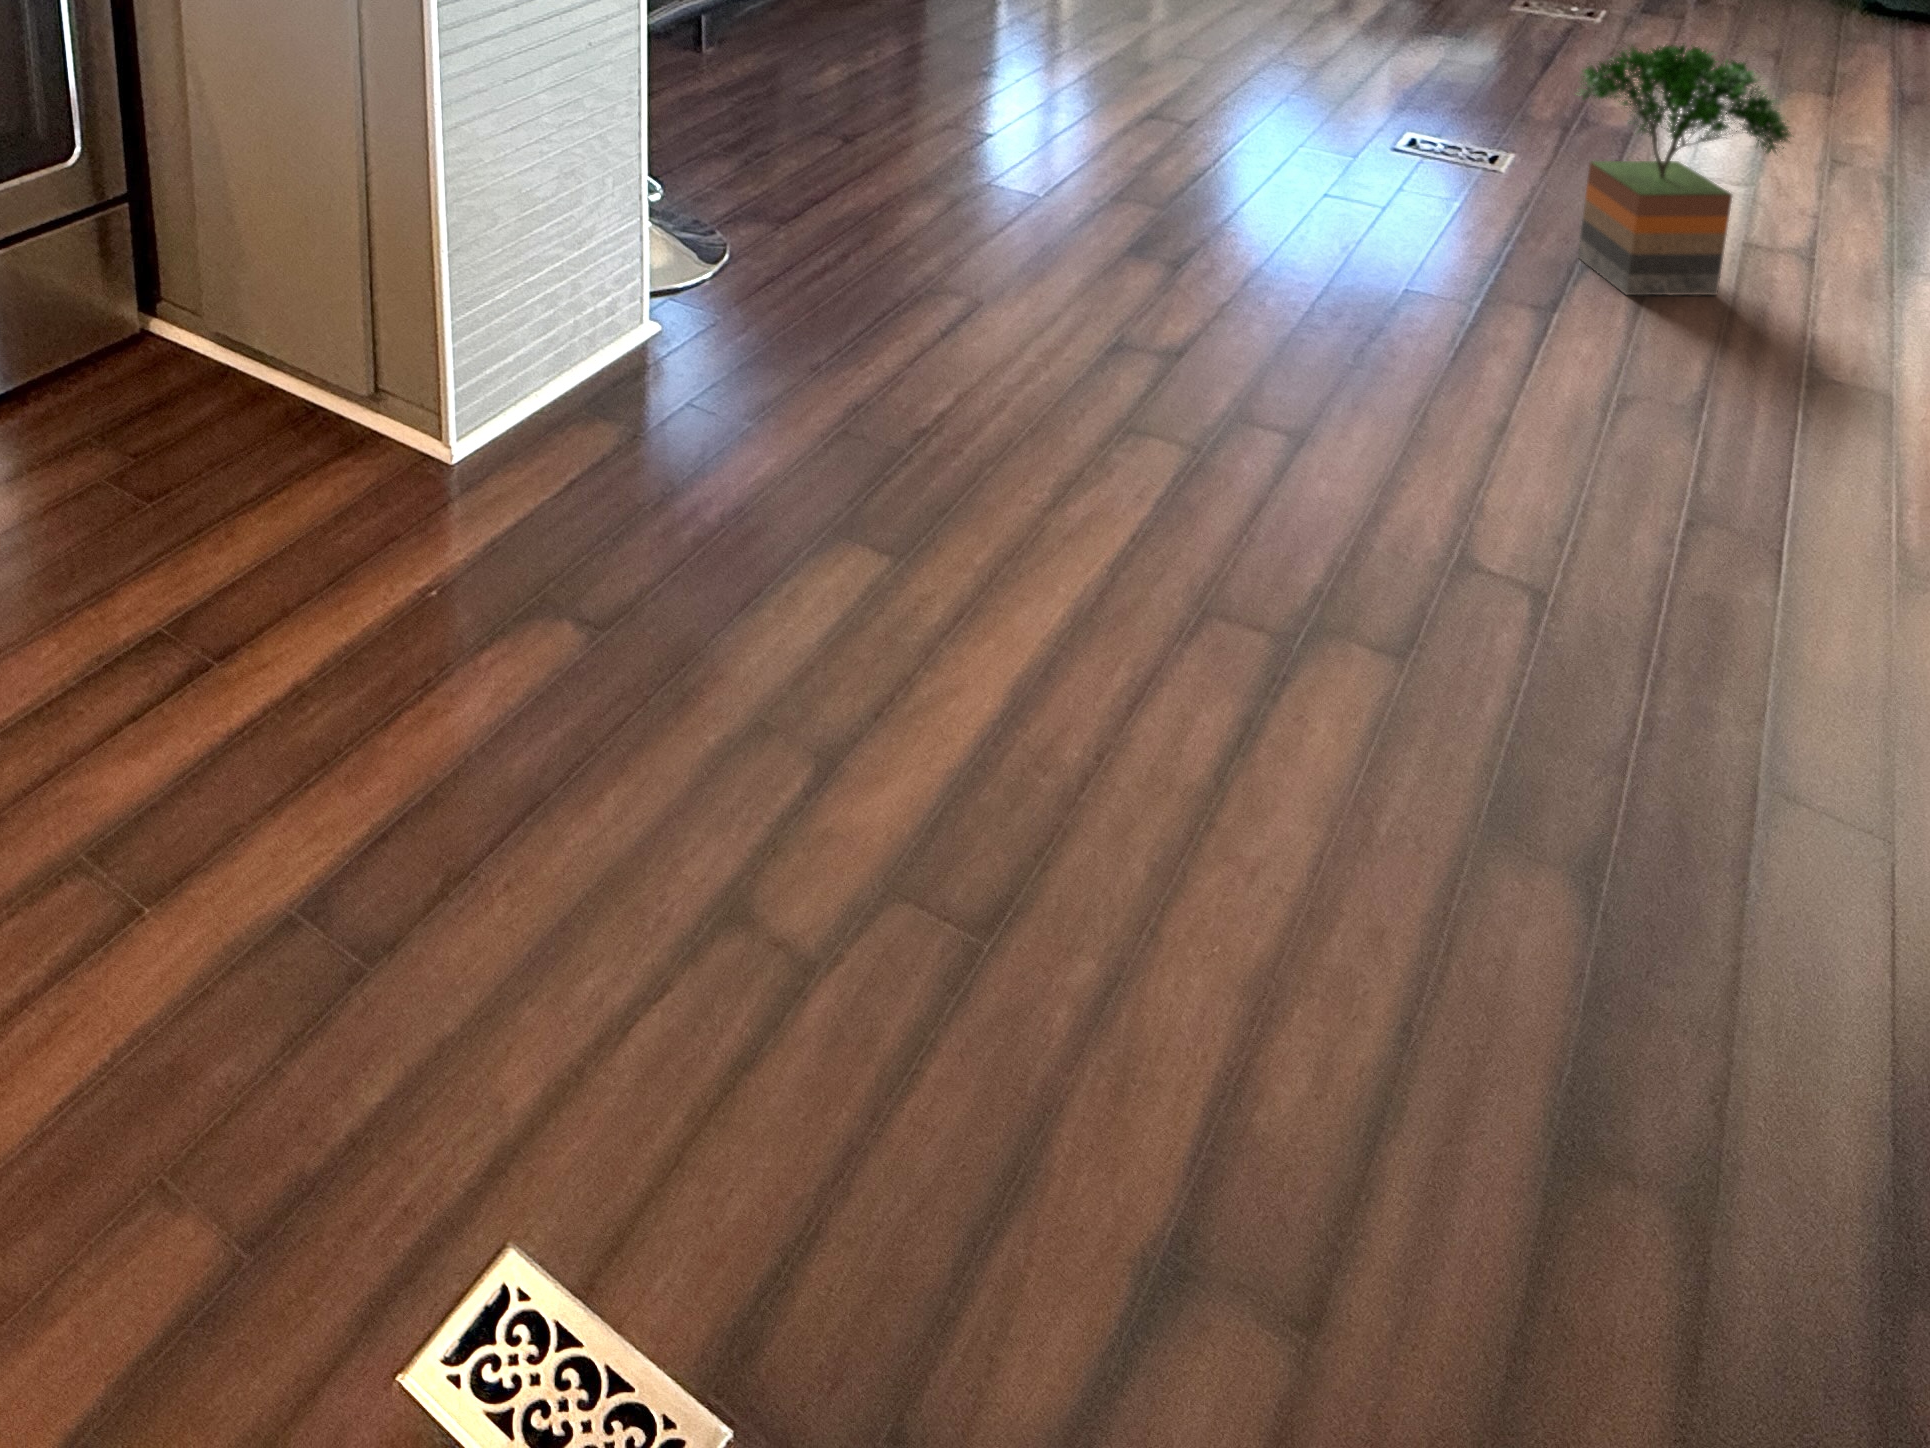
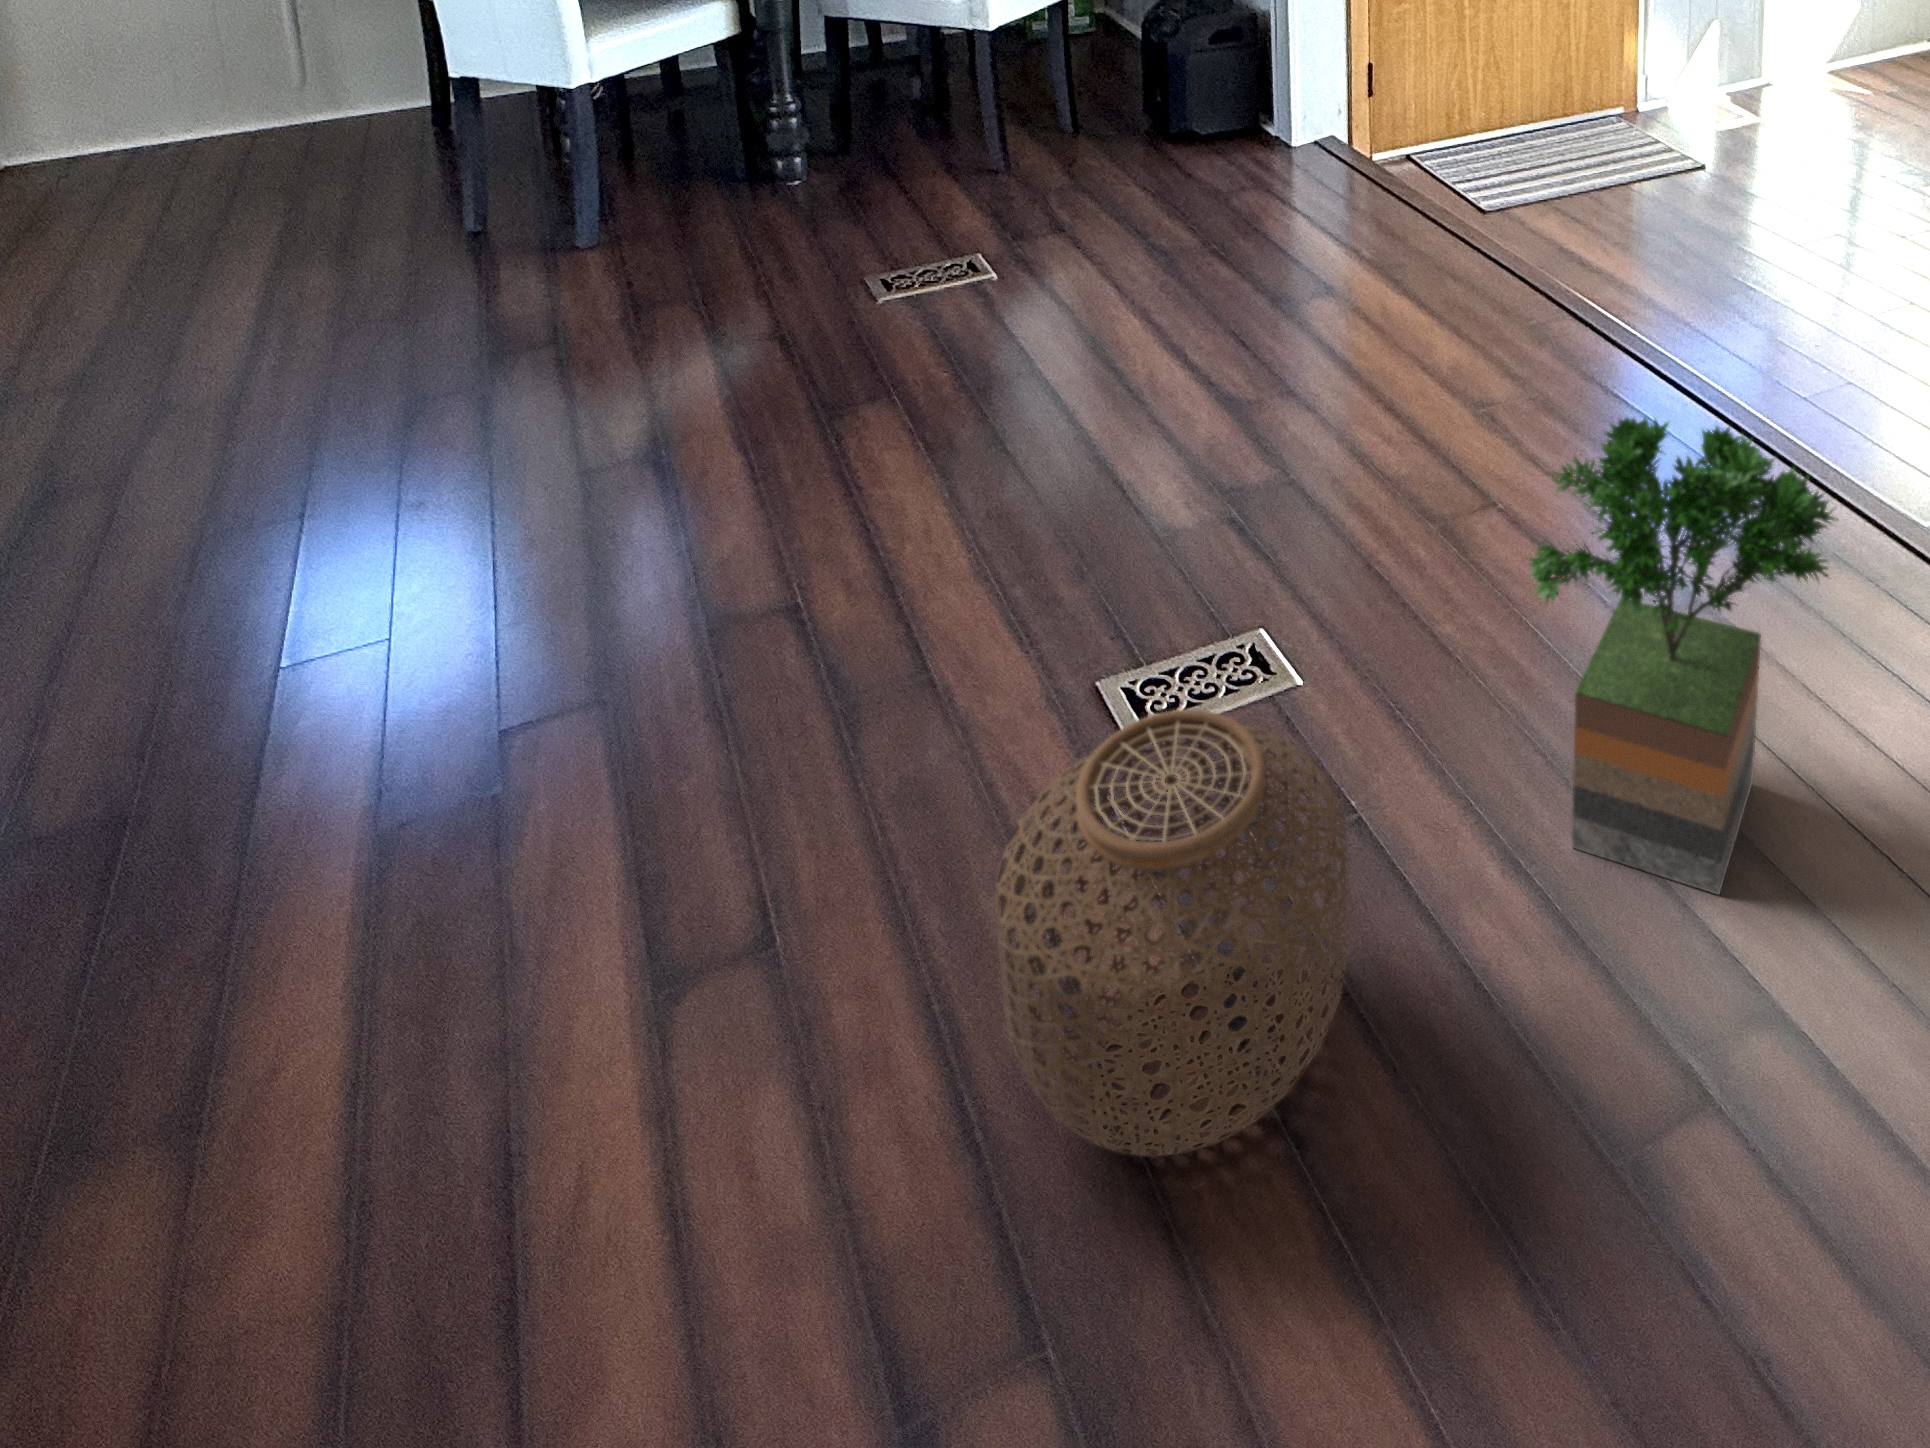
woven basket: none [1261,50,1425,220] -> present [995,710,1350,1156]

